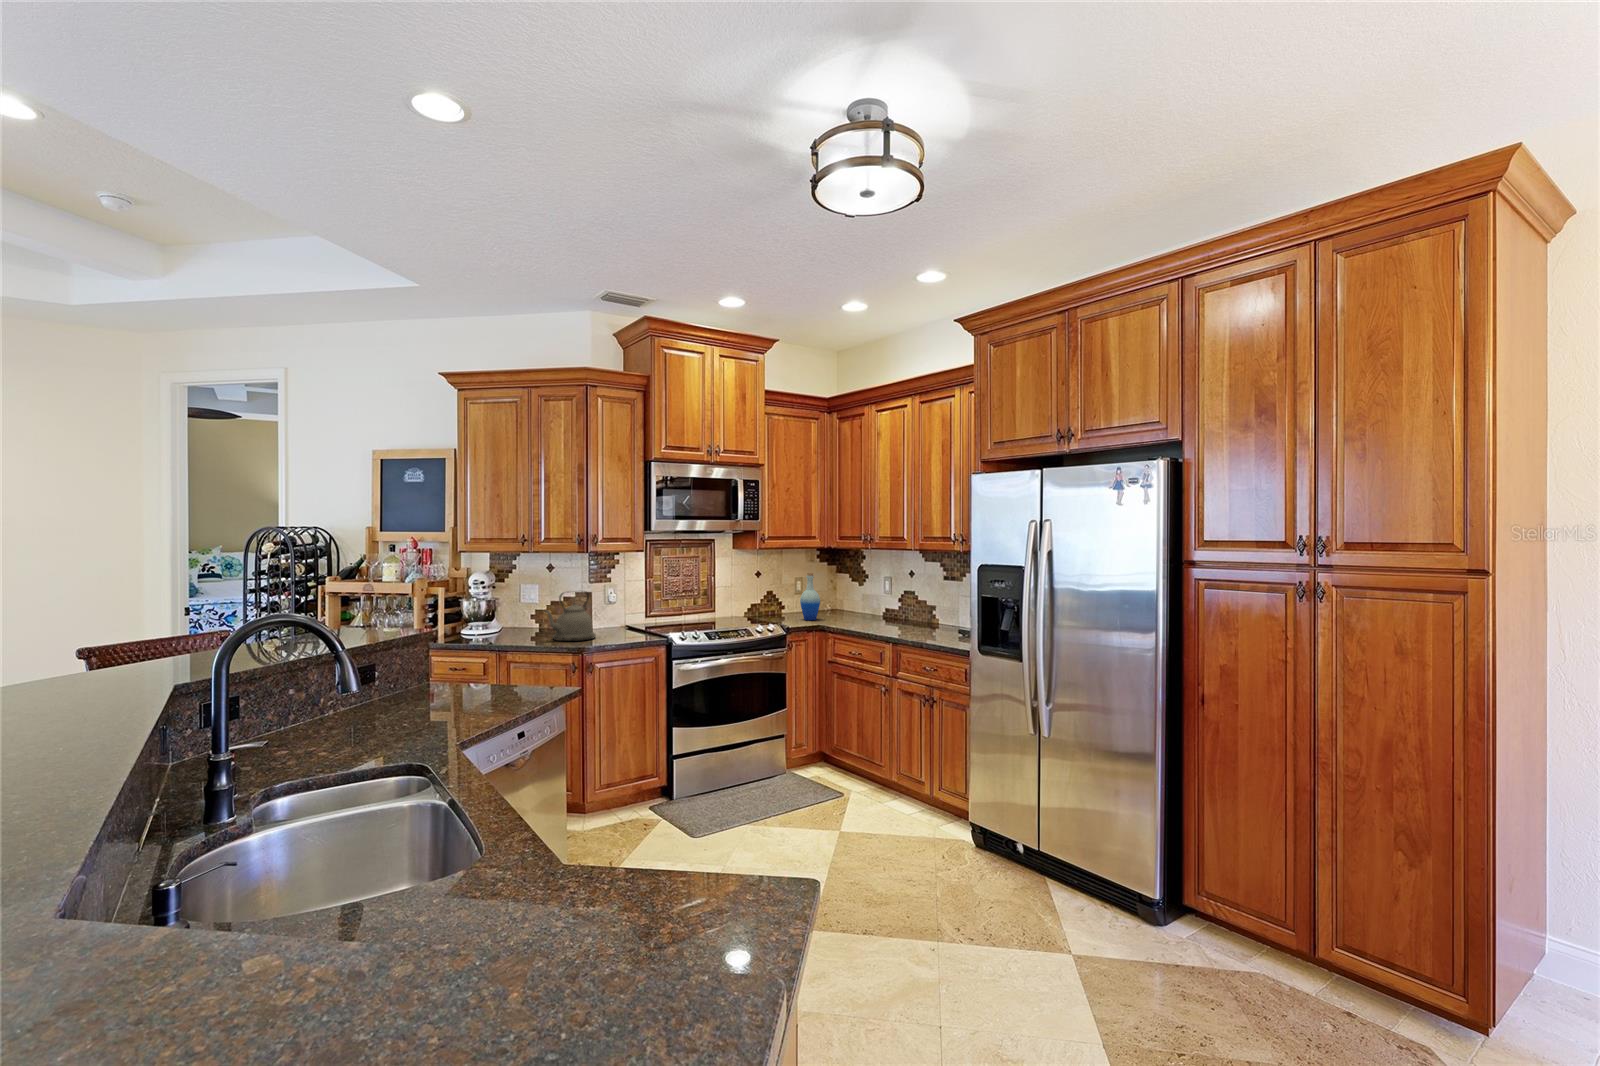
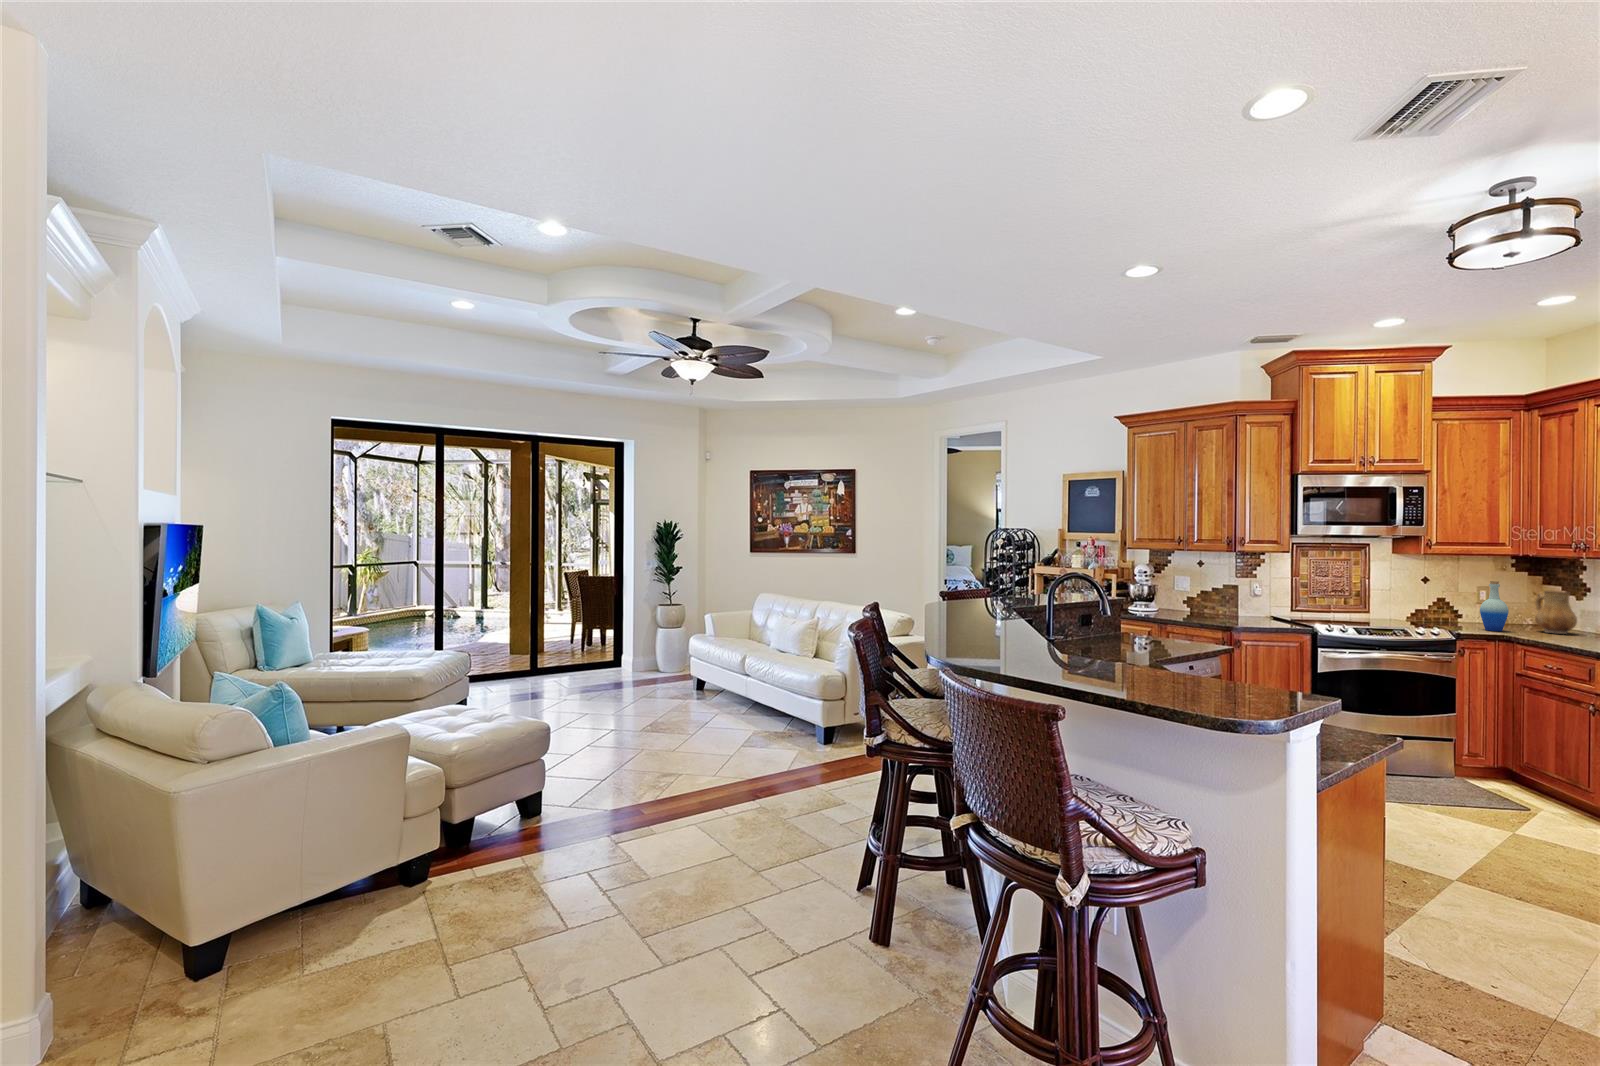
ceramic pitcher: none [836,579,863,618] -> present [1535,591,1577,634]
kettle: present [544,592,596,641] -> none [1197,583,1242,623]

